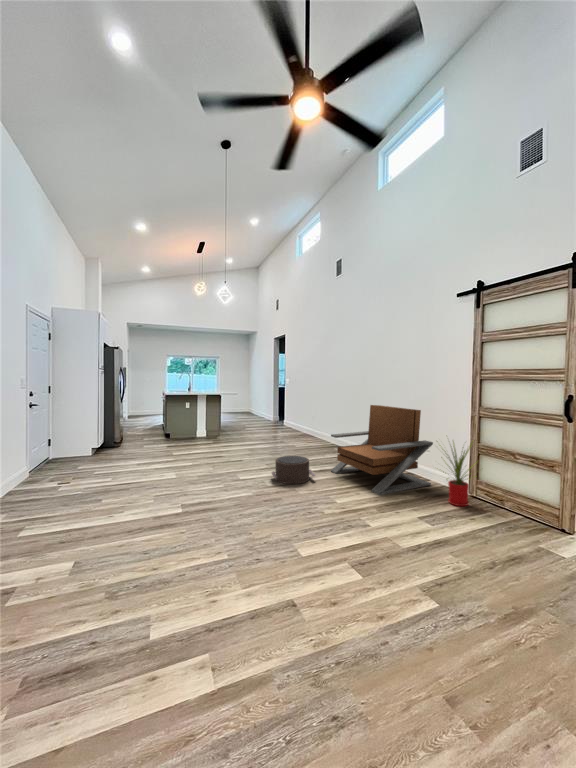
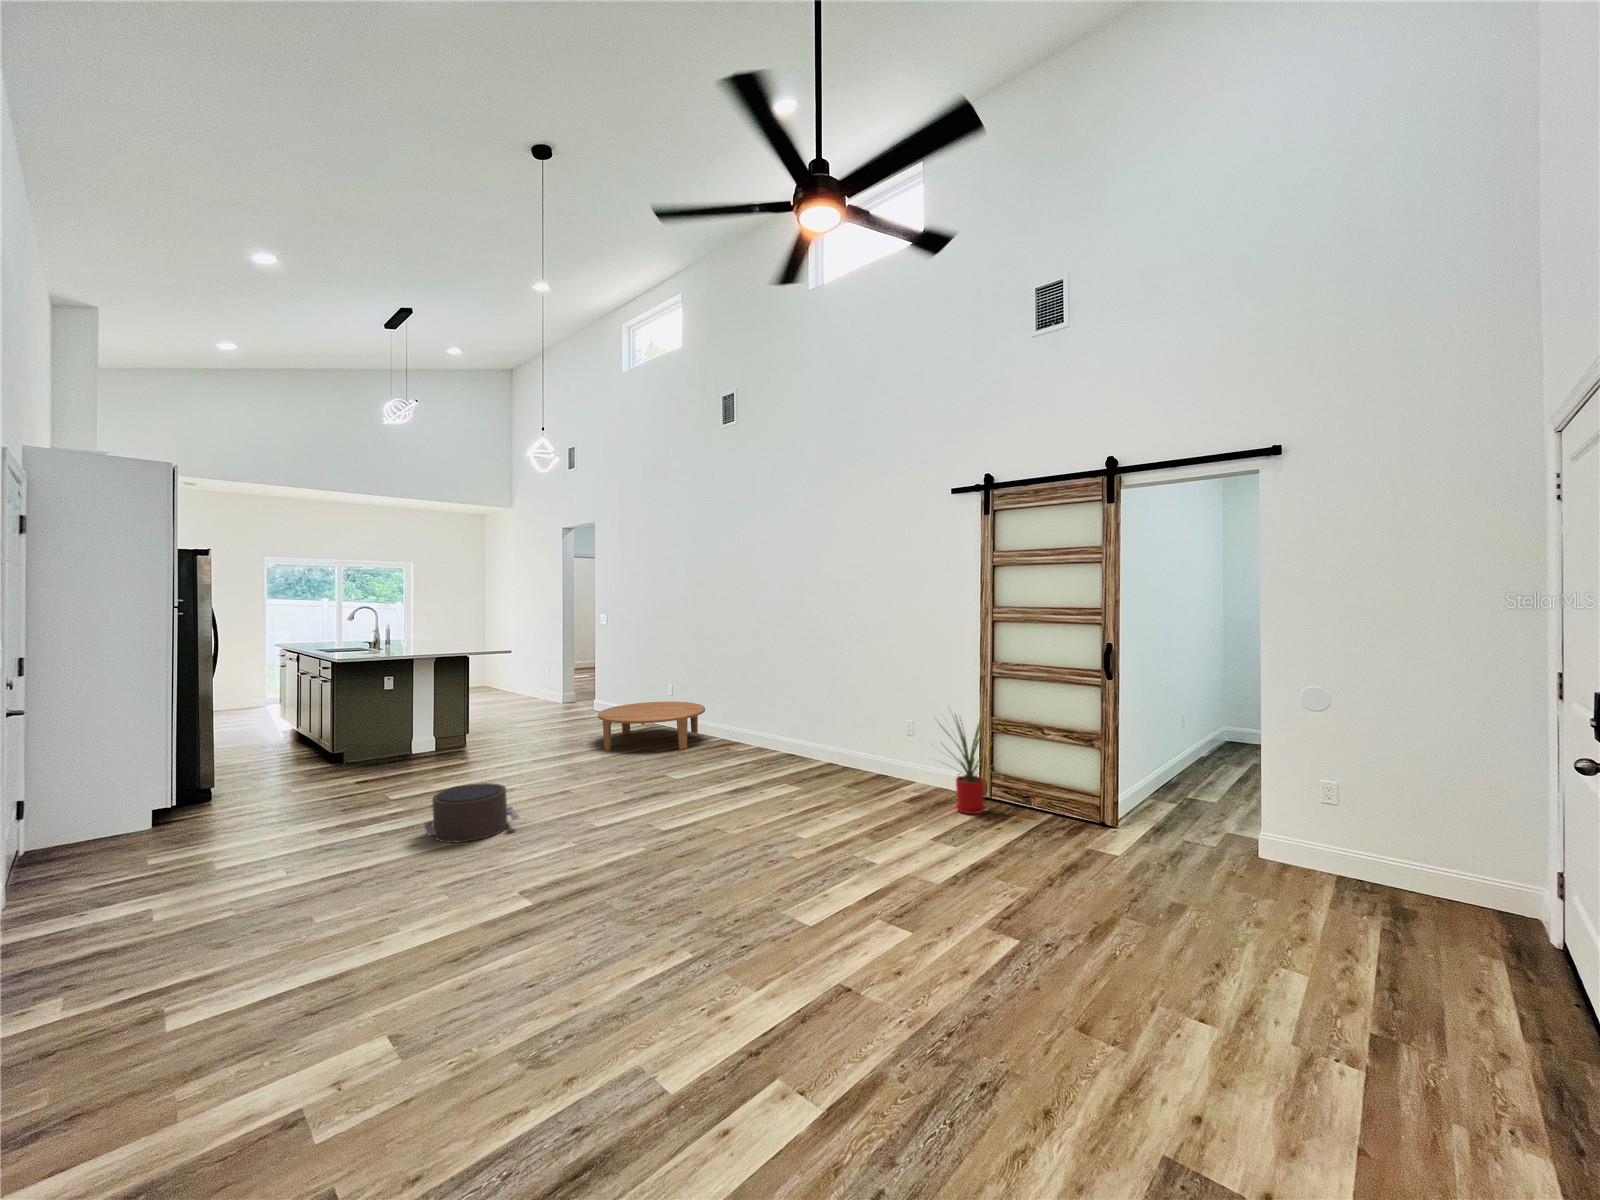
lounge chair: present [331,405,433,495] -> none [750,663,921,816]
coffee table: none [274,423,327,448] -> present [598,702,705,751]
pouf: present [272,456,316,484] -> present [425,783,519,843]

